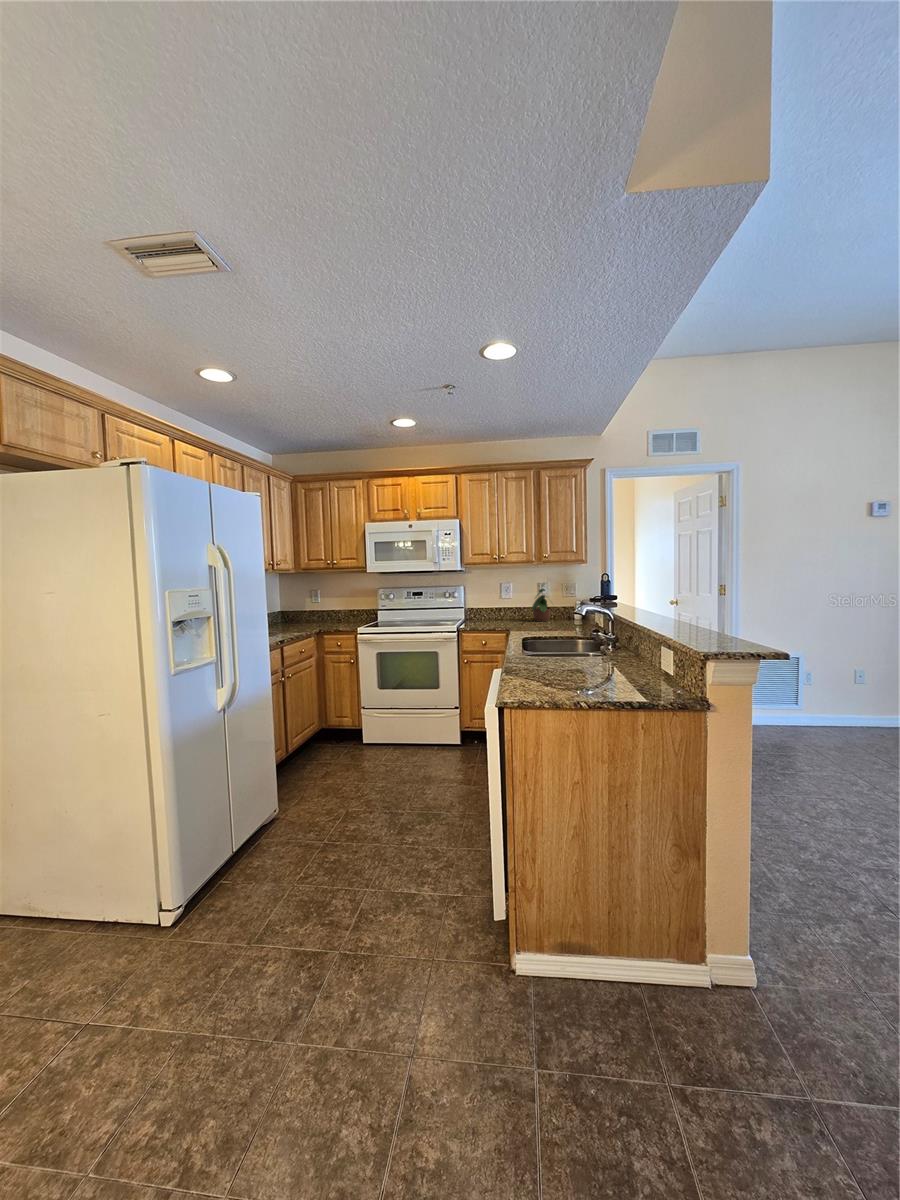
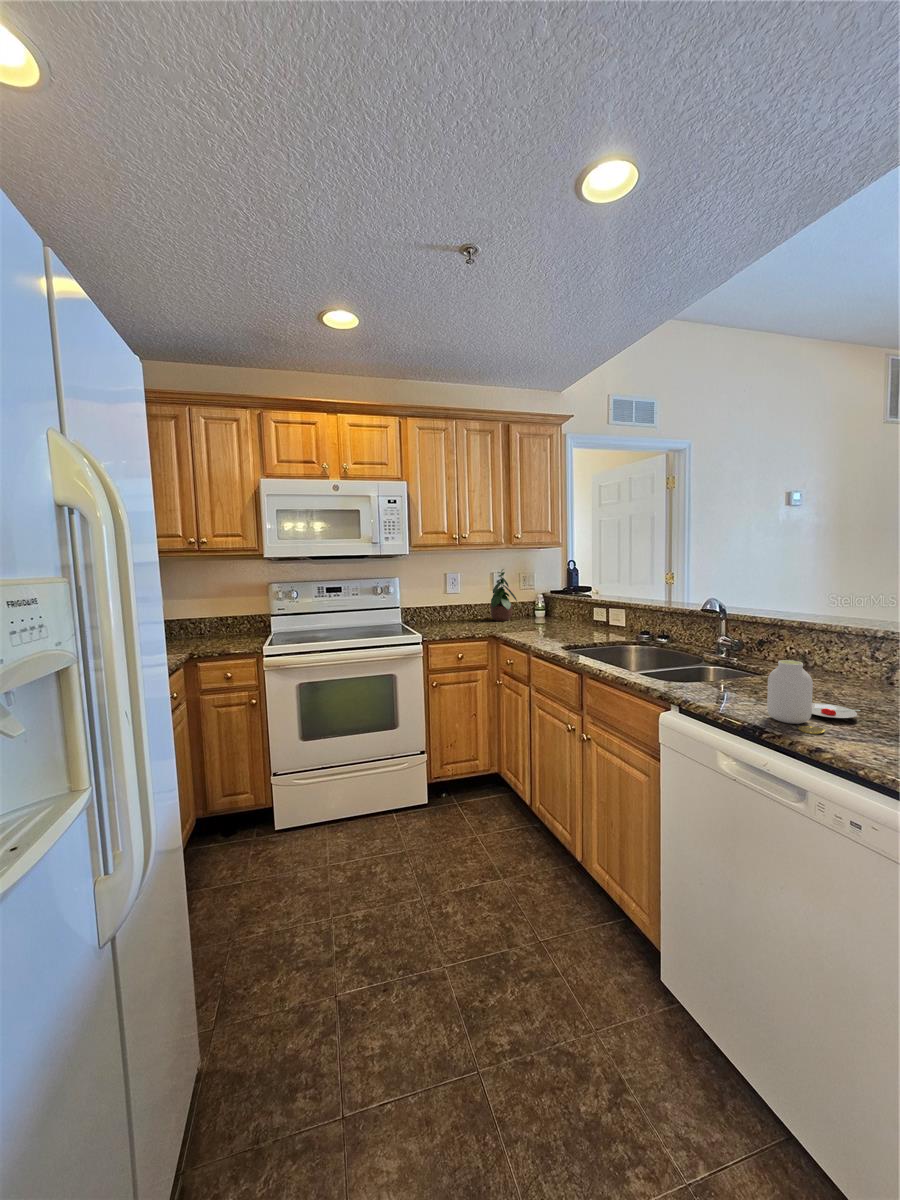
jar: none [531,635,592,677] -> present [767,660,860,734]

